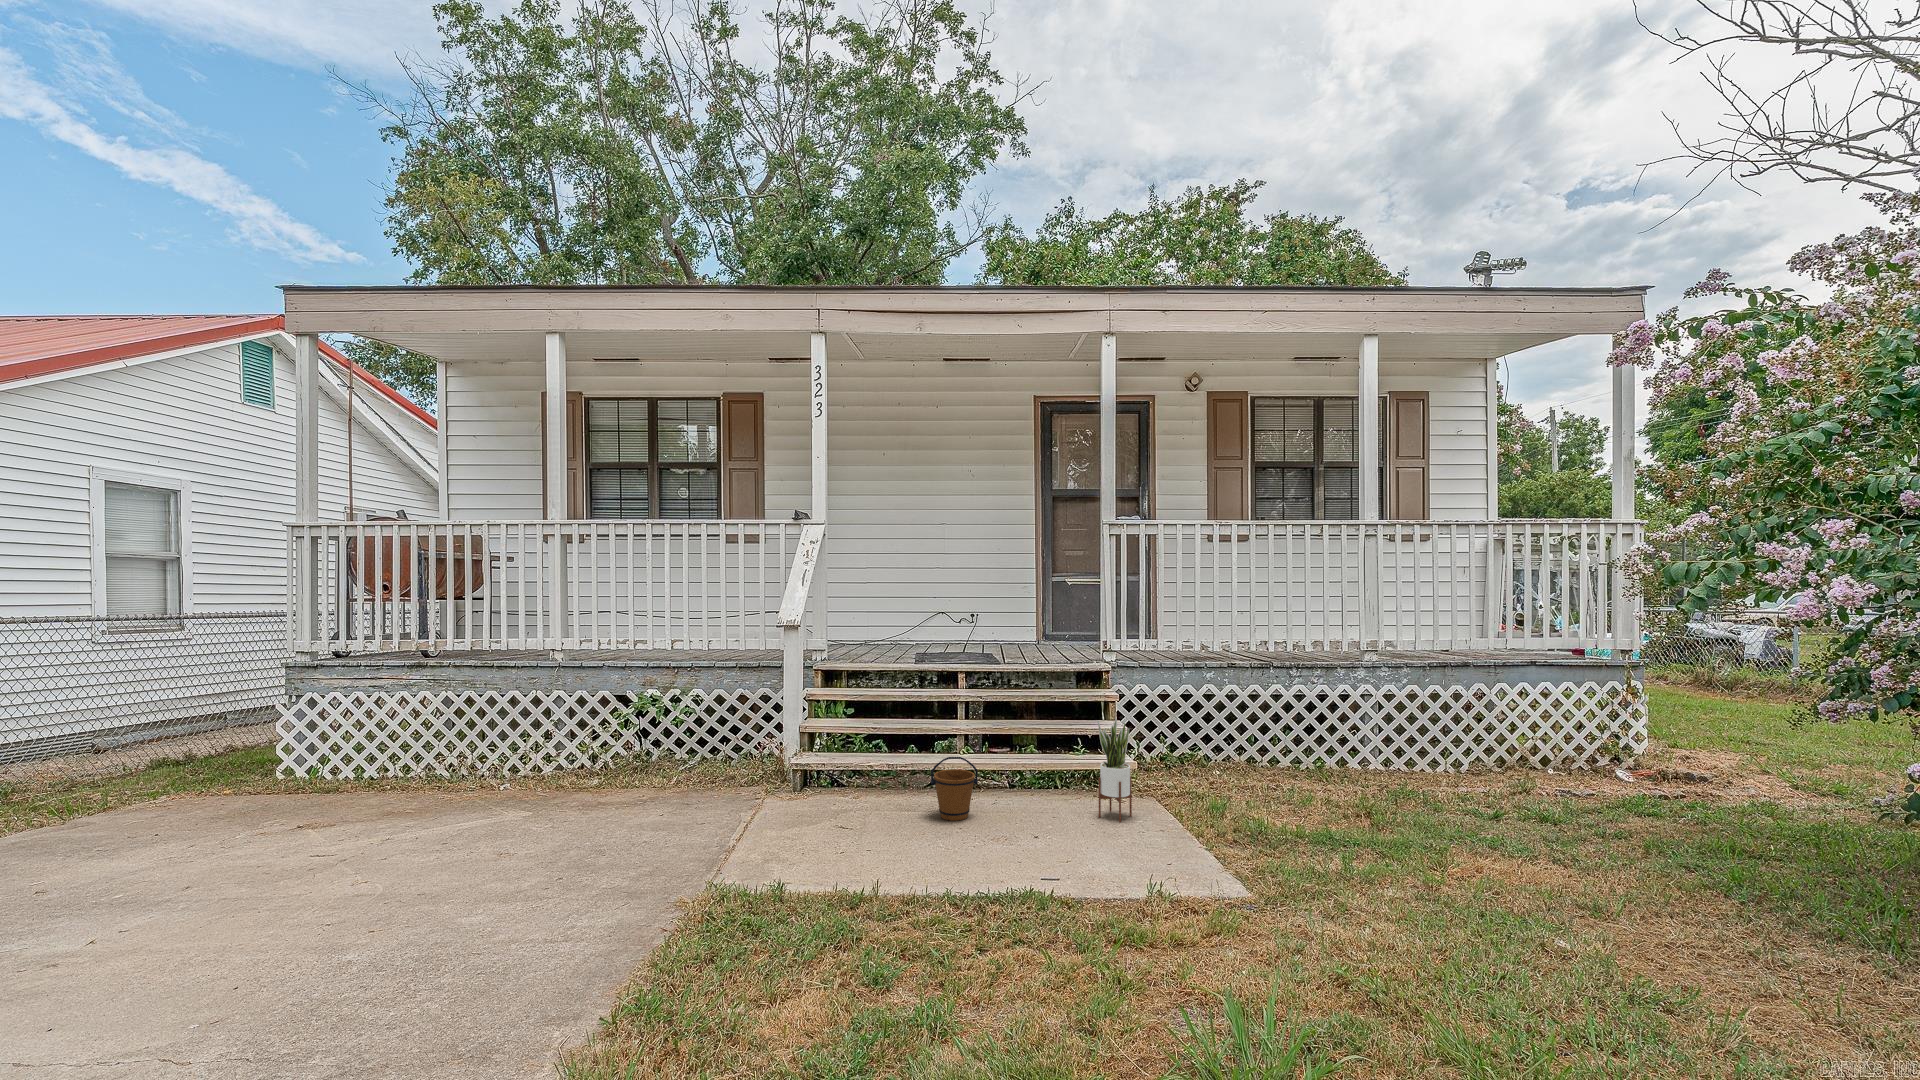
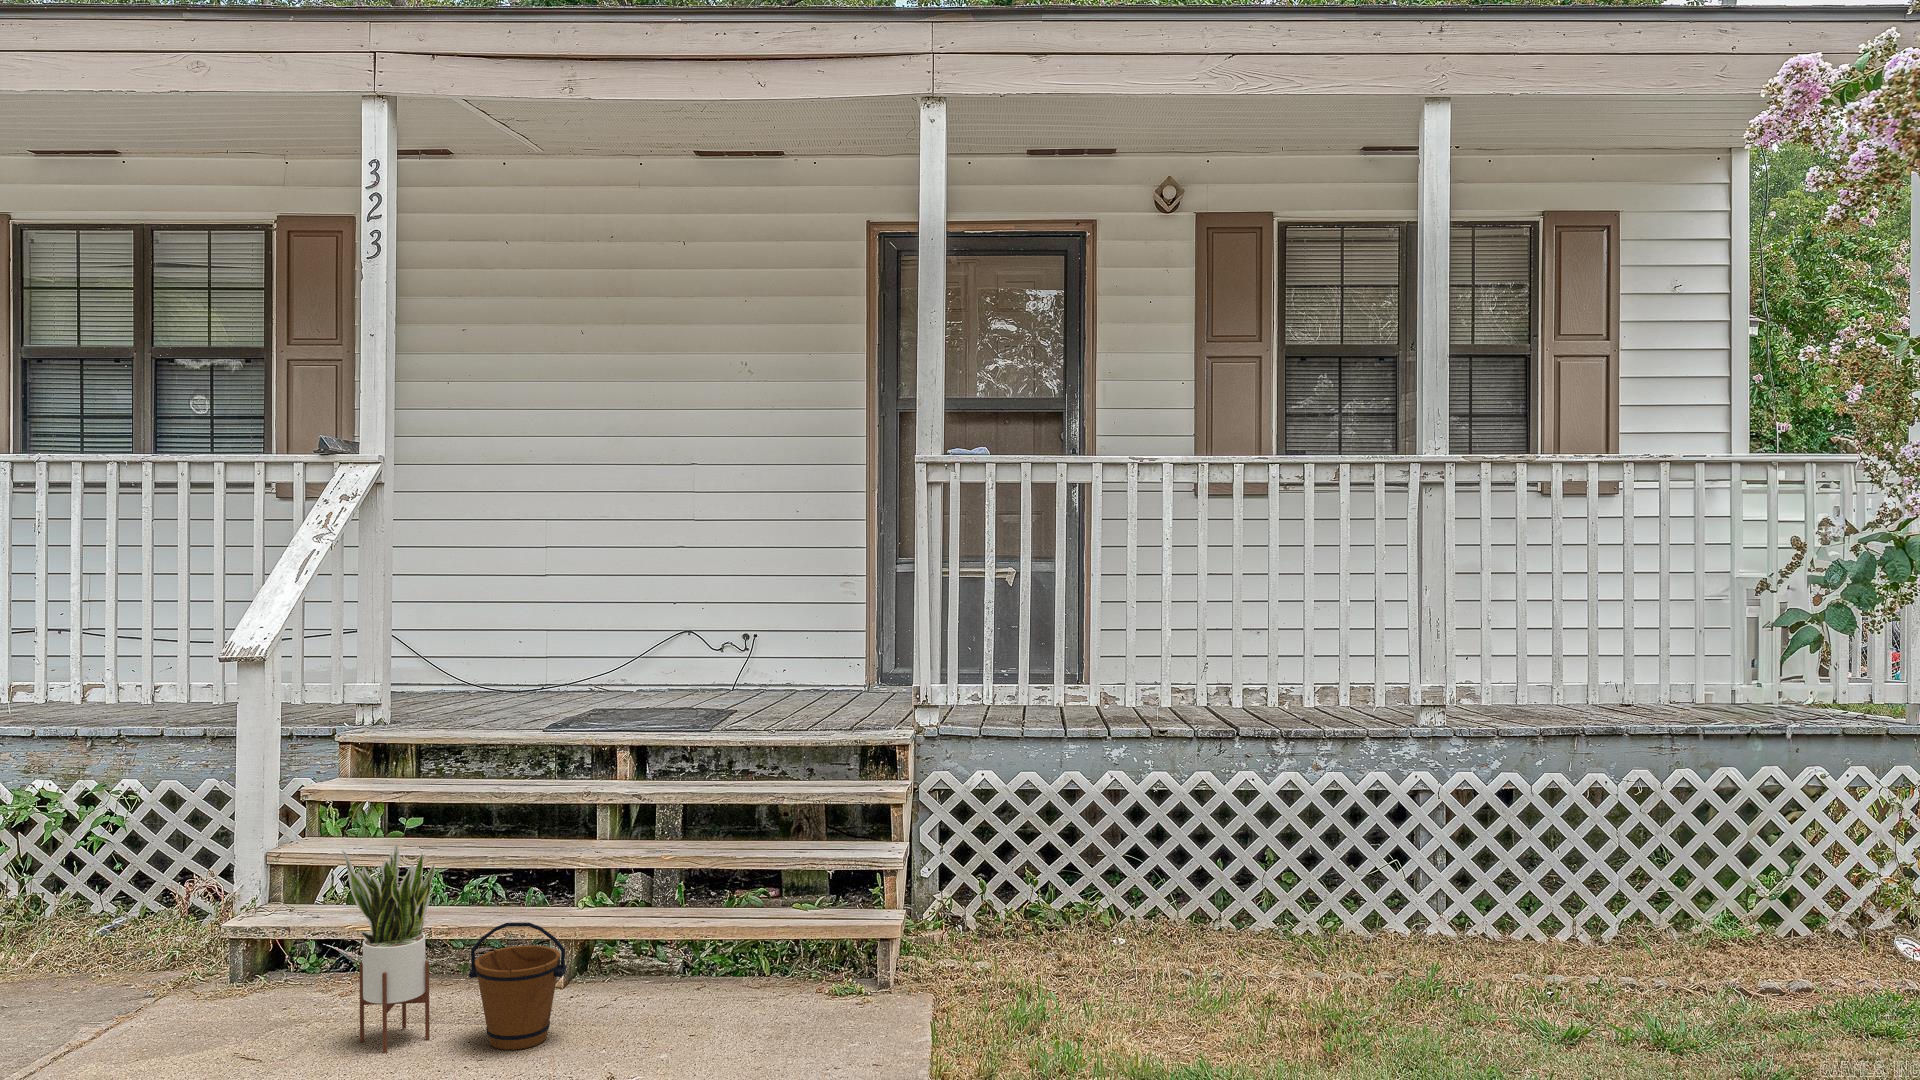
potted plant: present [1097,718,1132,822] -> present [342,844,435,1053]

